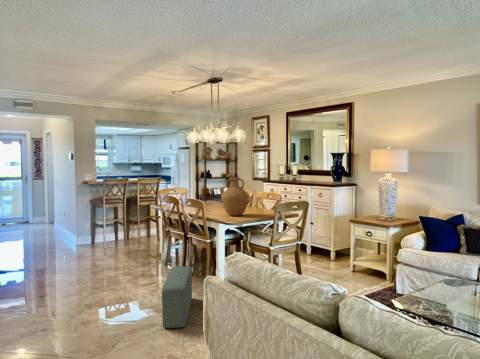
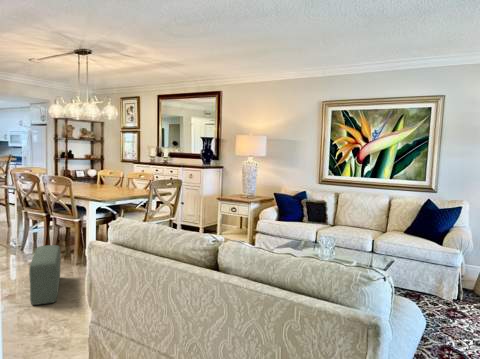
vase: present [221,177,249,216] -> none [91,155,121,194]

